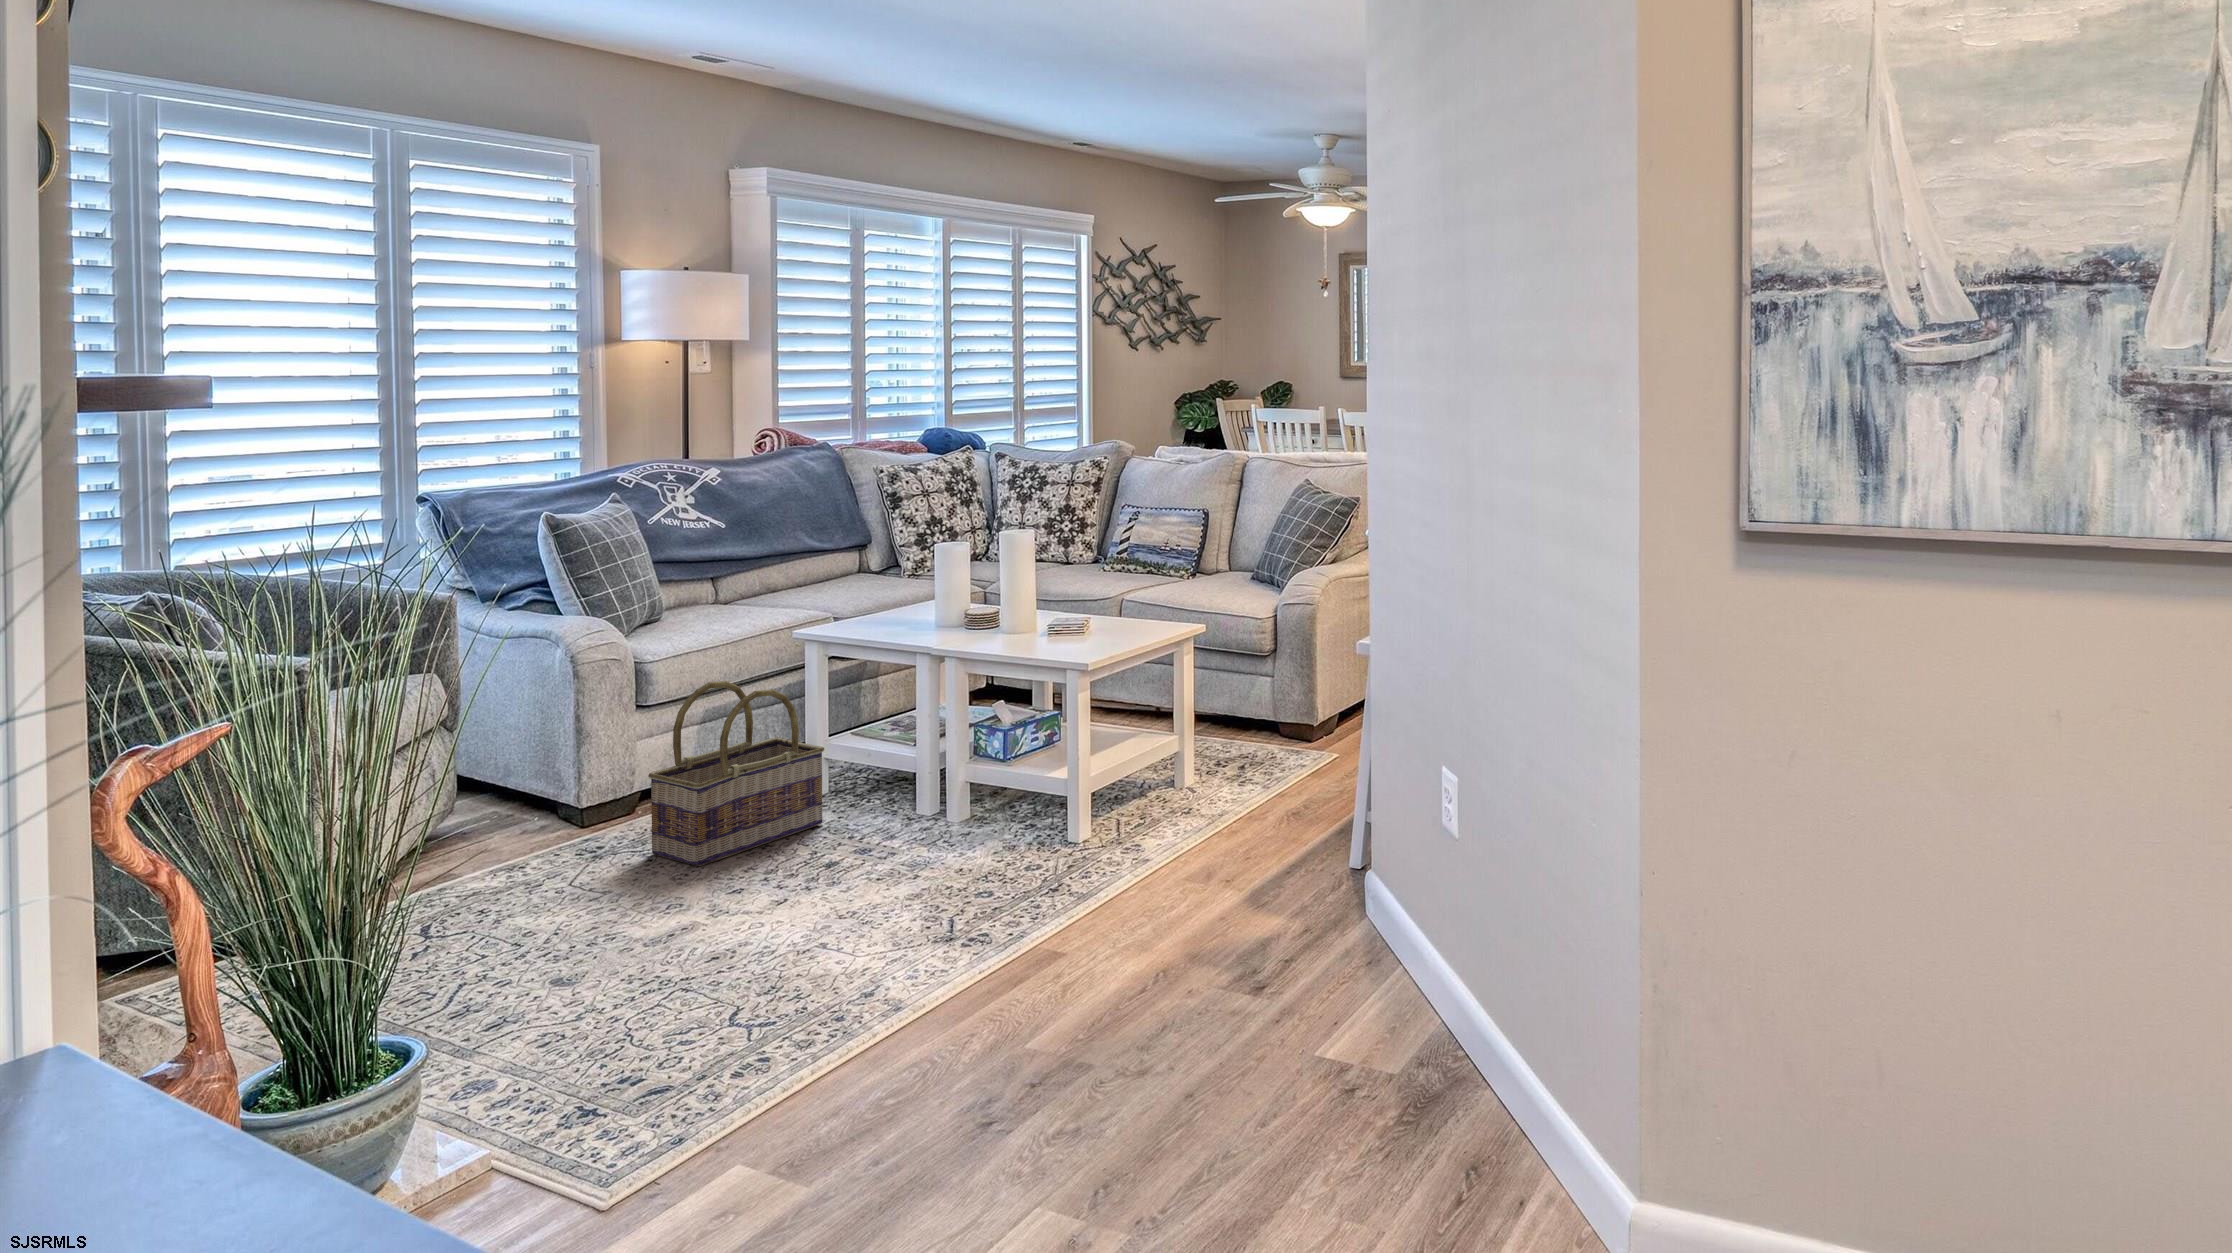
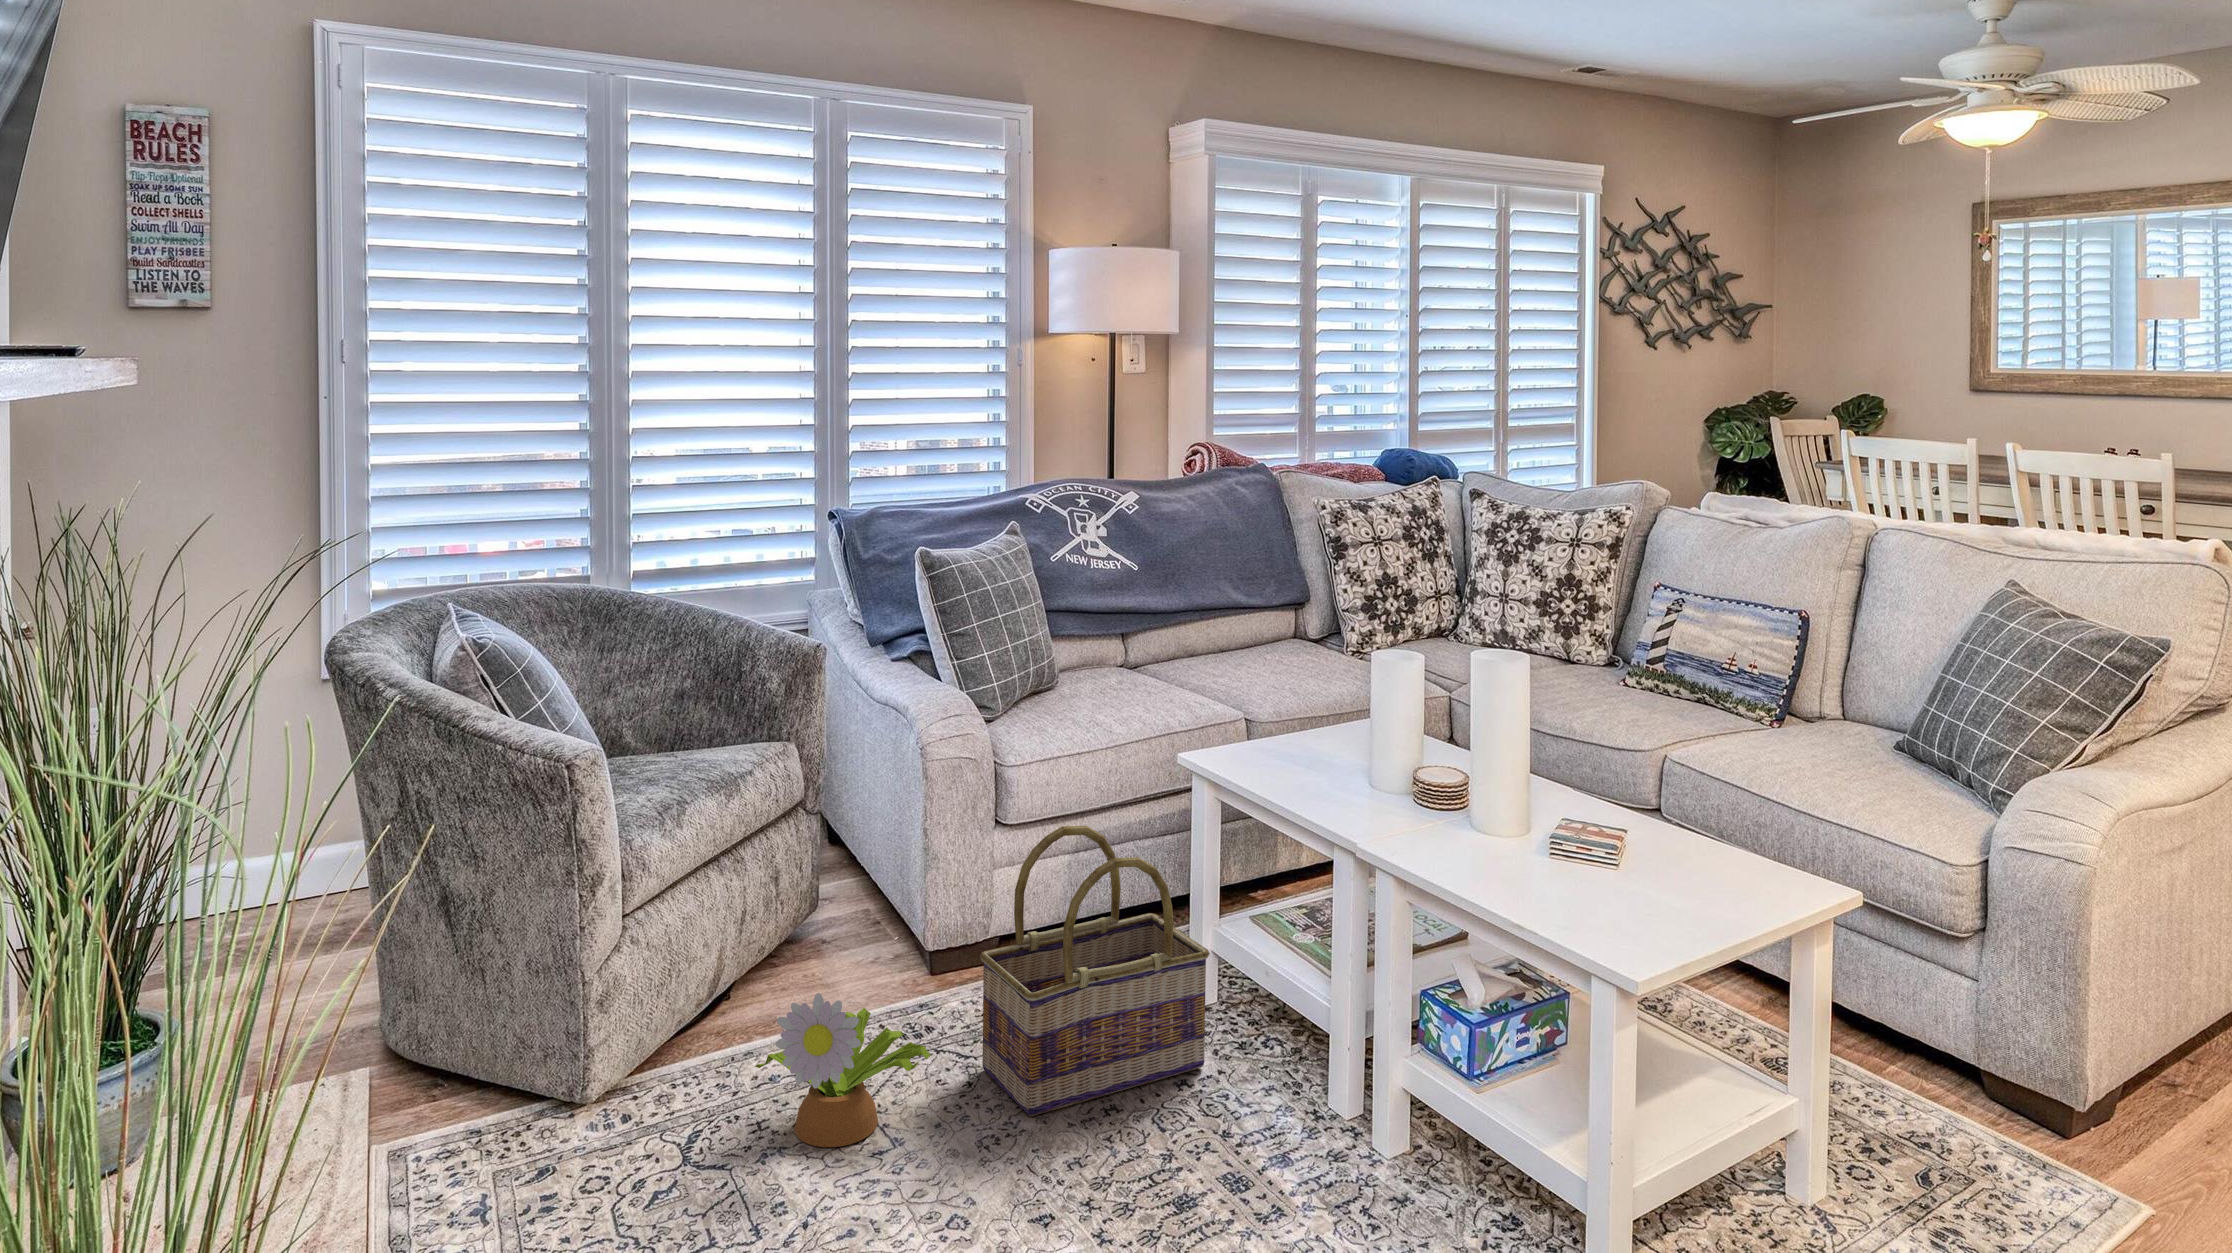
decorative plant: none [473,801,620,910] -> present [755,993,931,1147]

